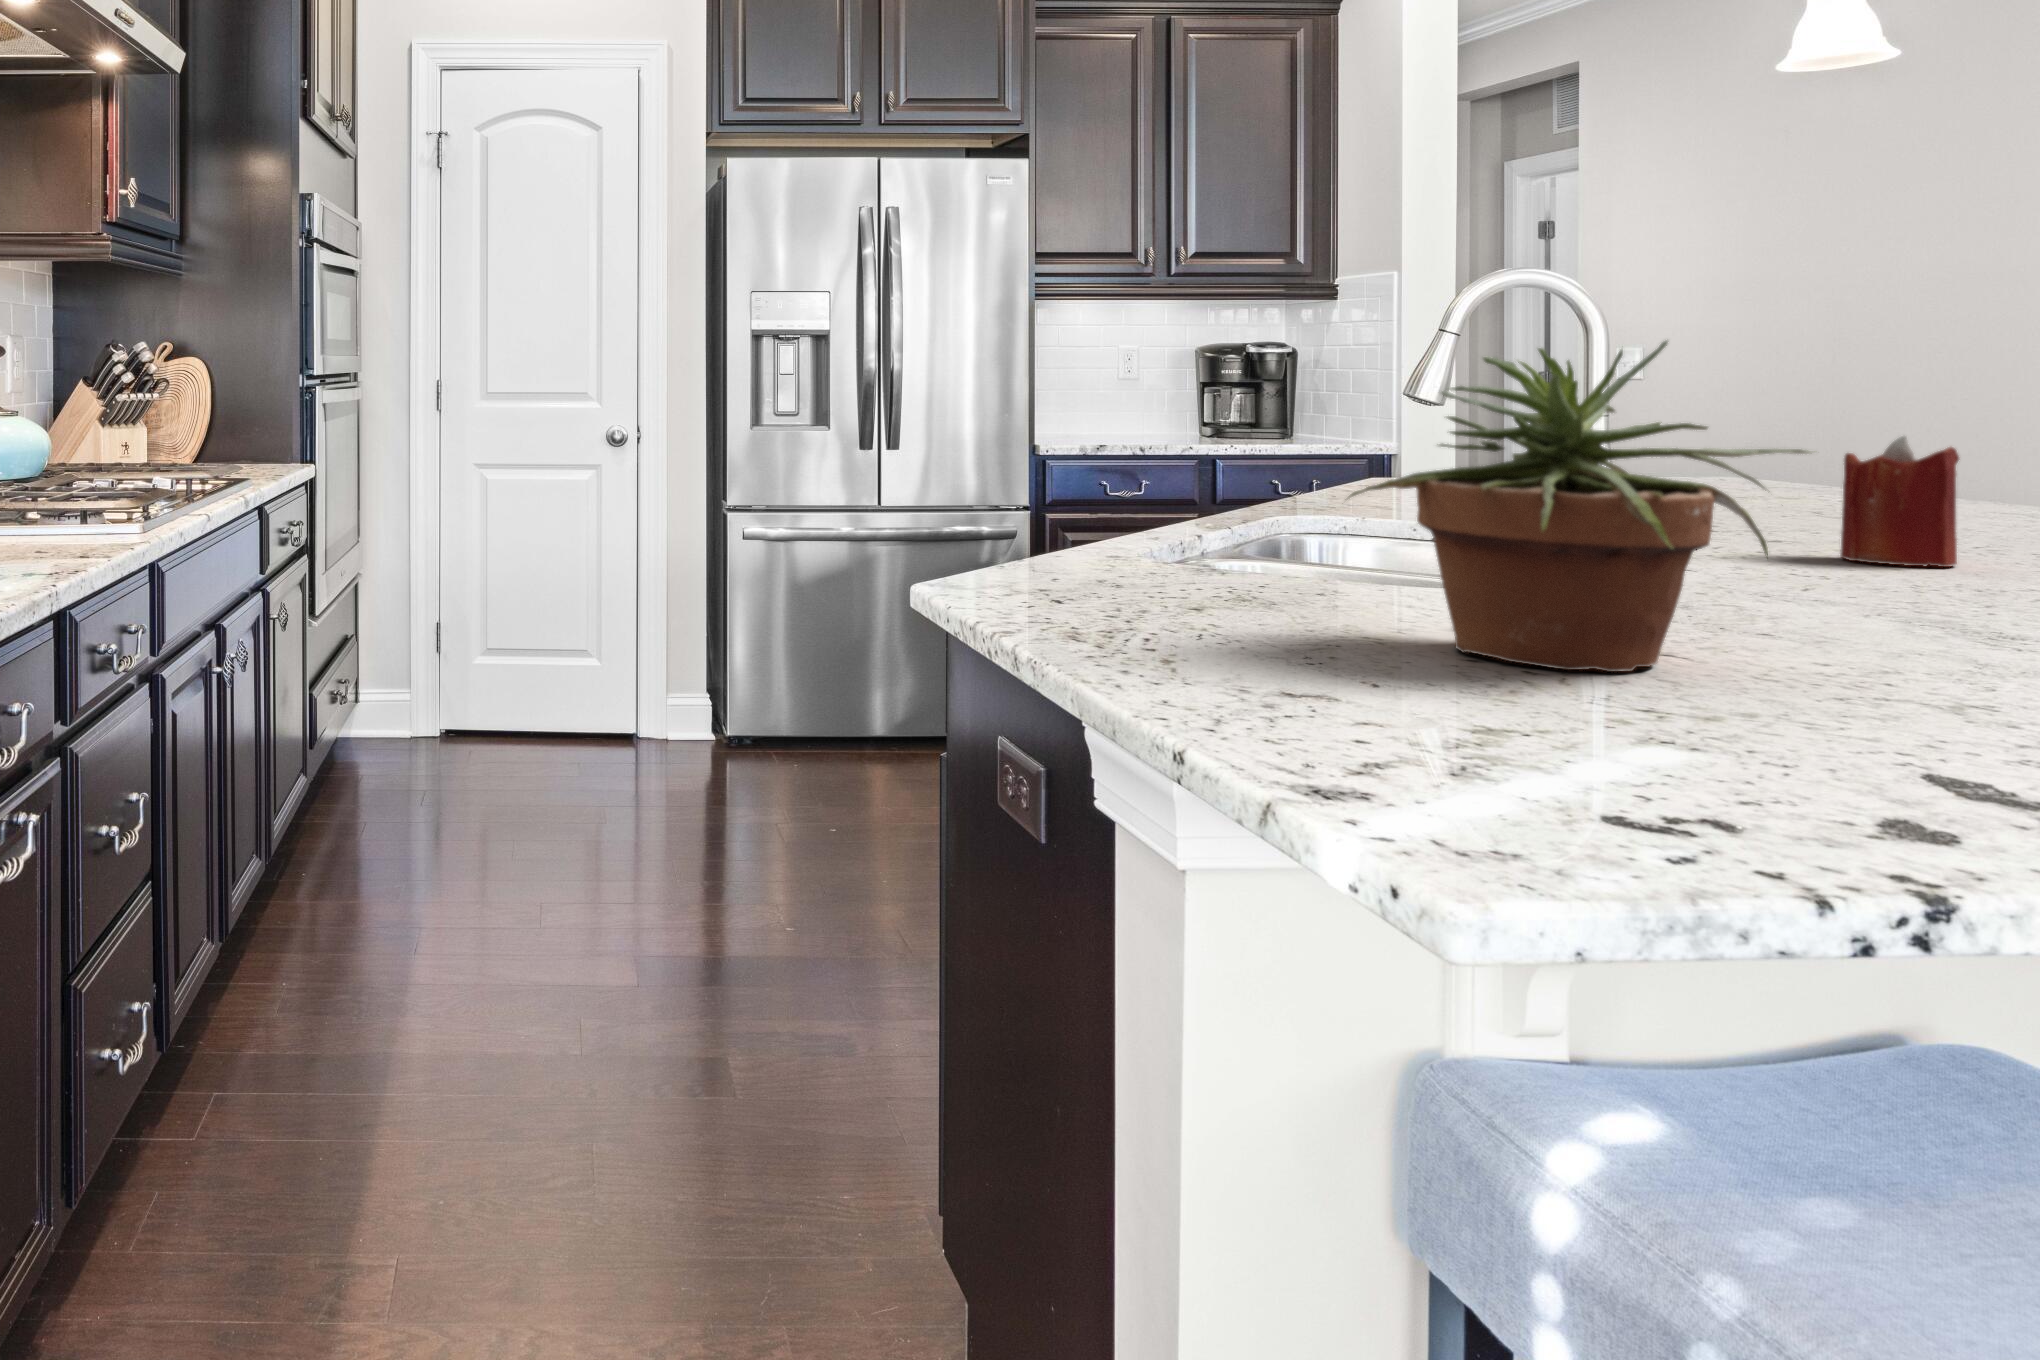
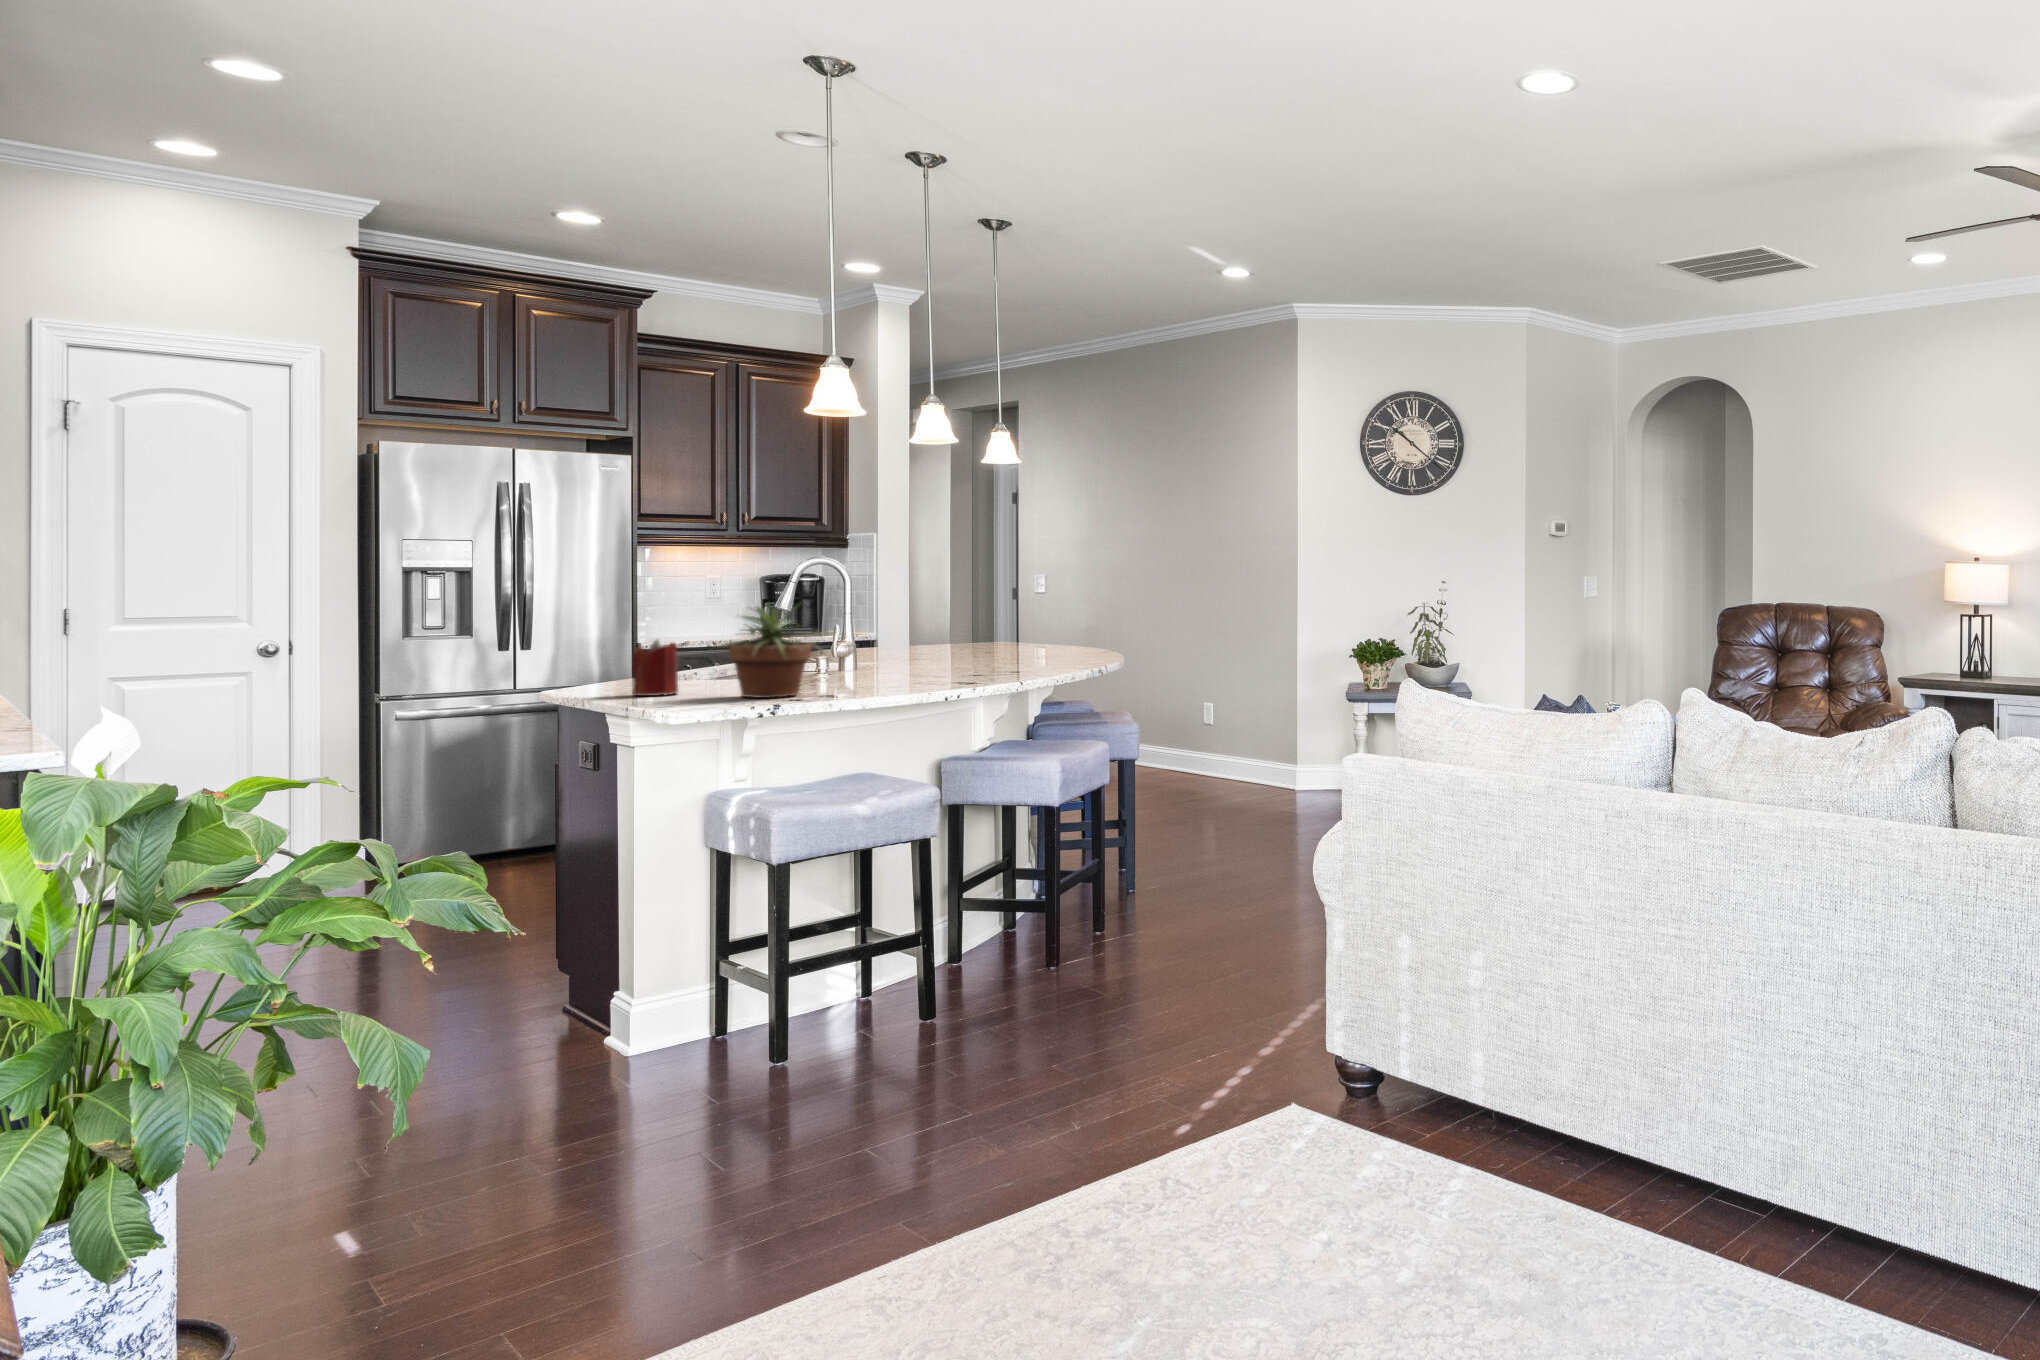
candle: present [1840,436,1959,567] -> present [632,640,678,696]

